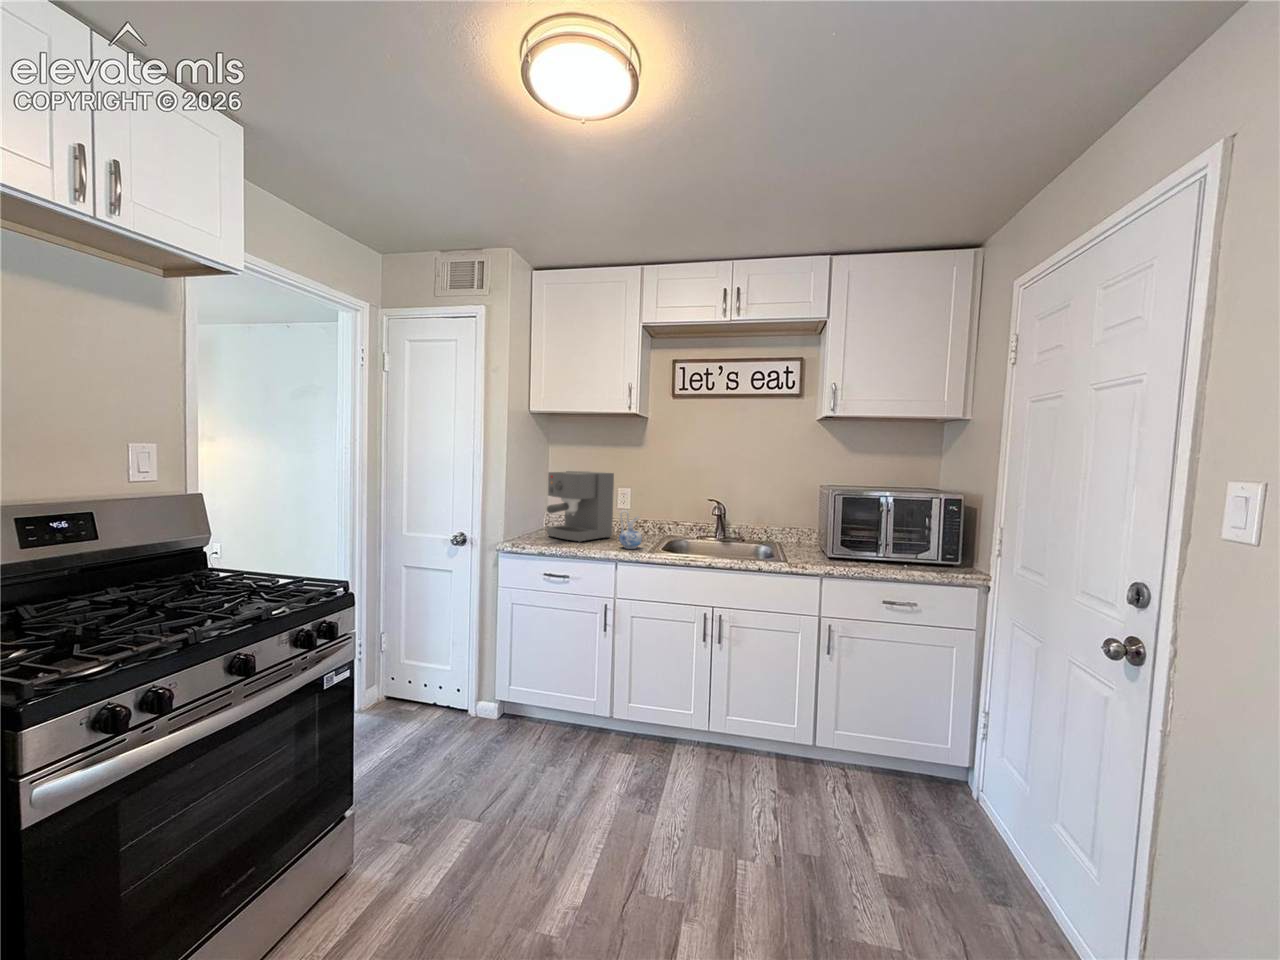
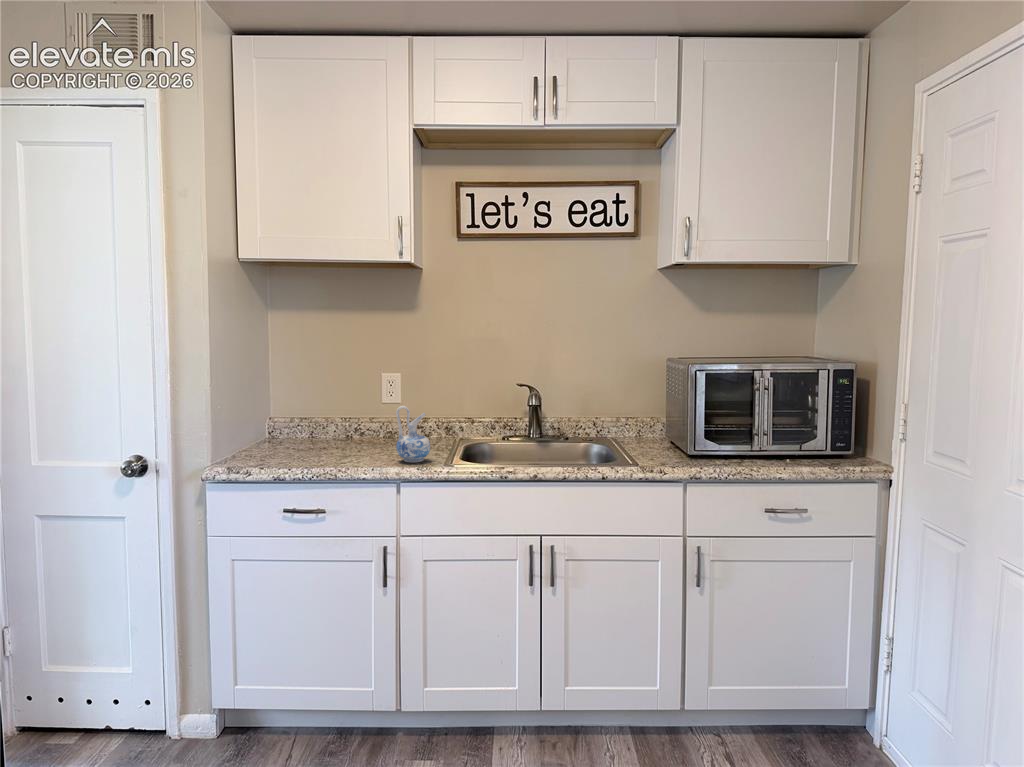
coffee maker: present [547,471,614,542] -> none [277,350,381,458]

